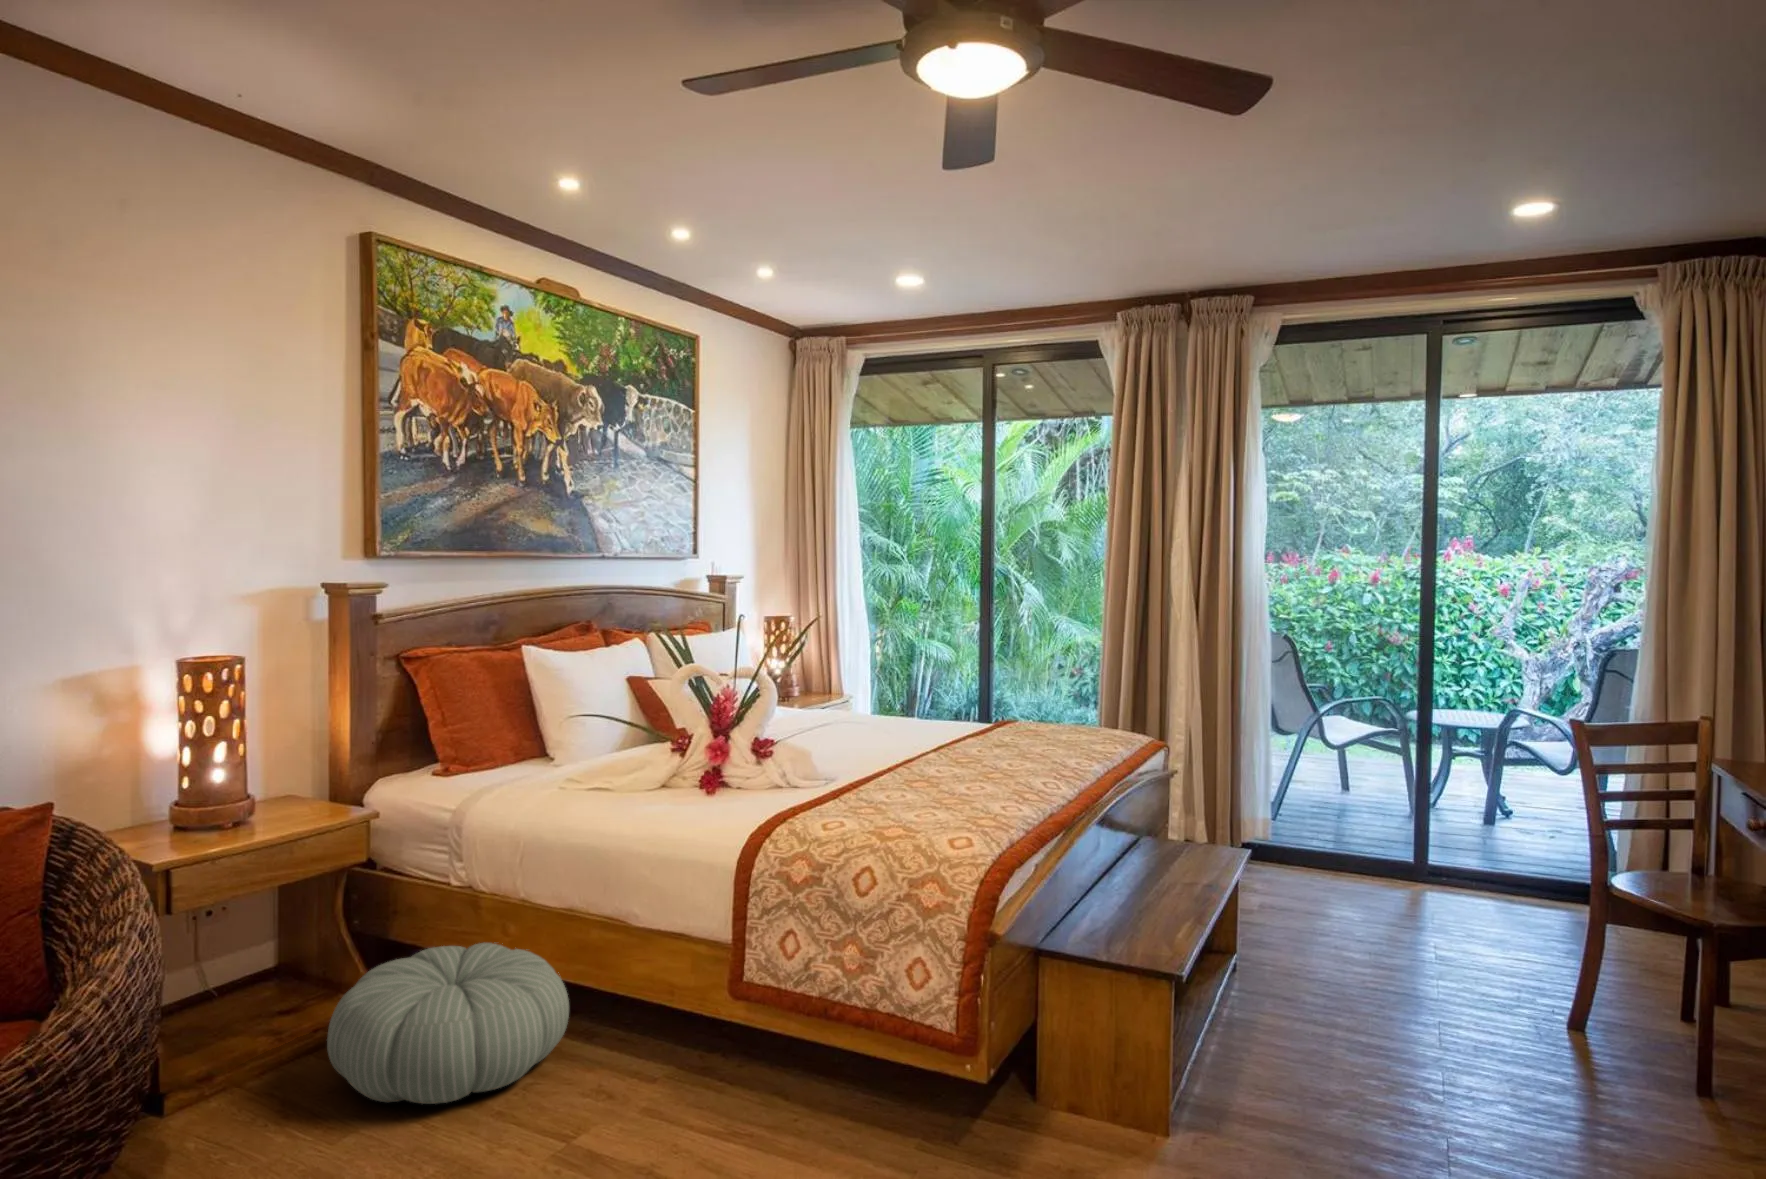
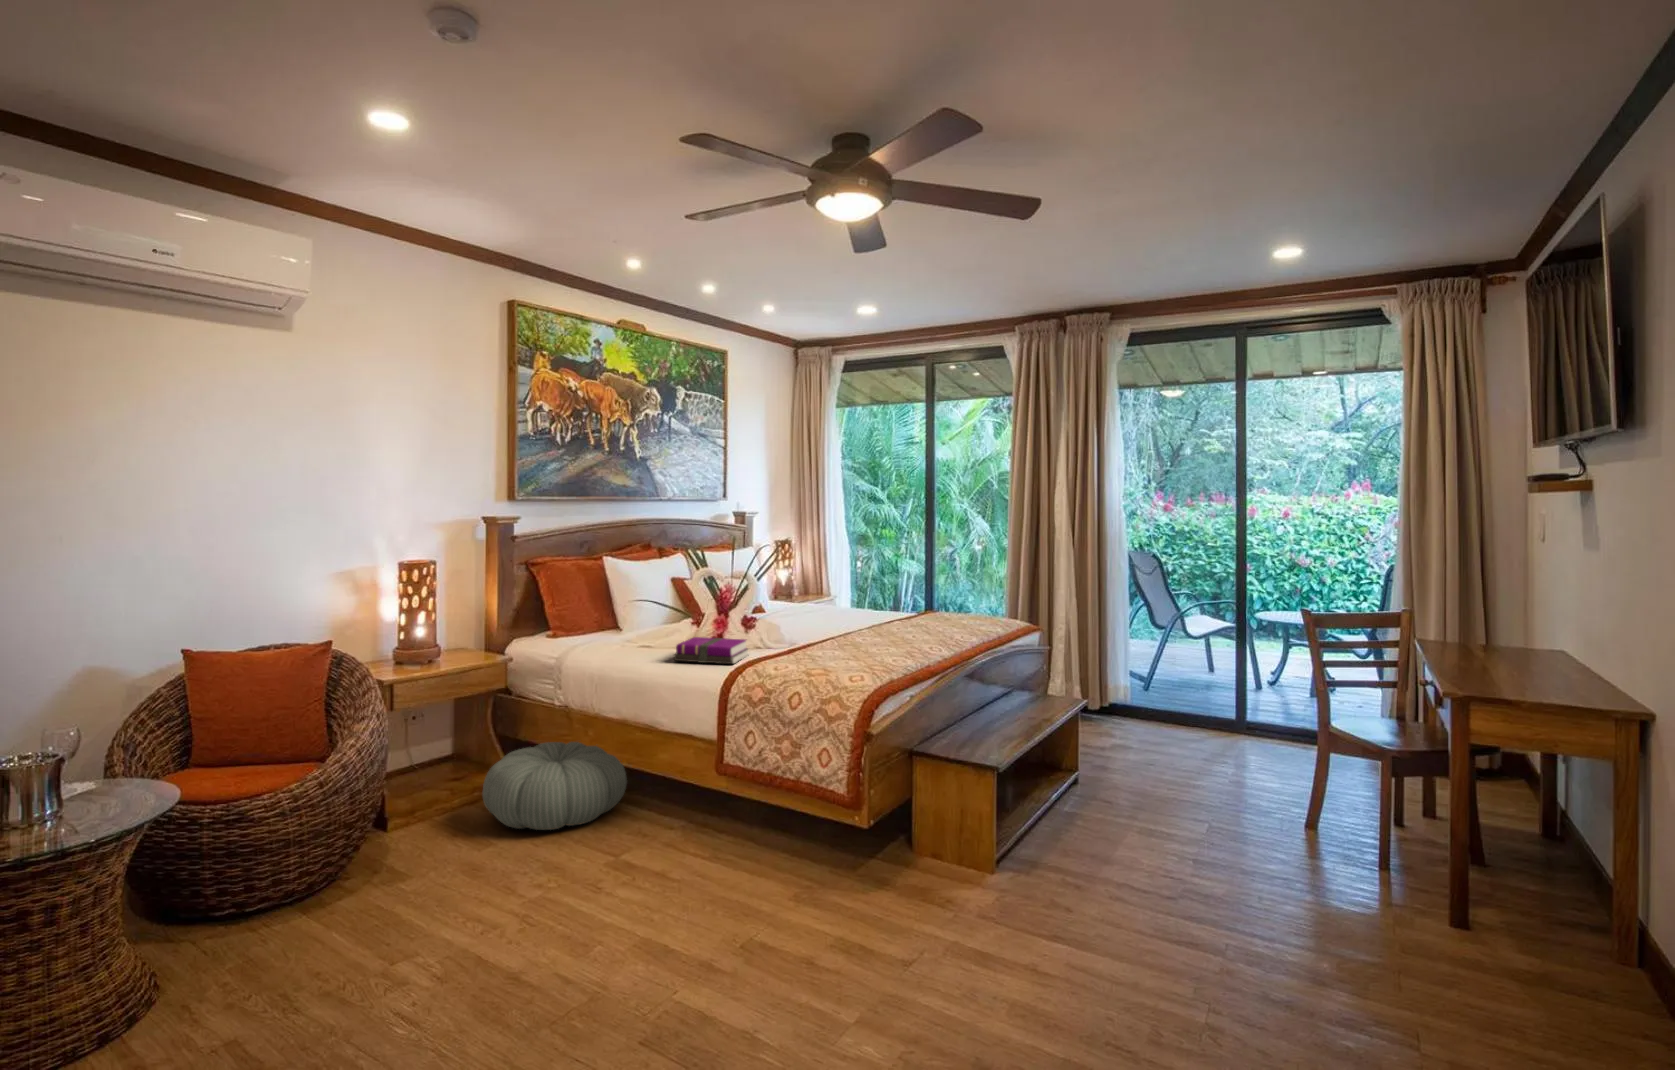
notebook: none [648,771,764,816] -> present [674,637,748,664]

